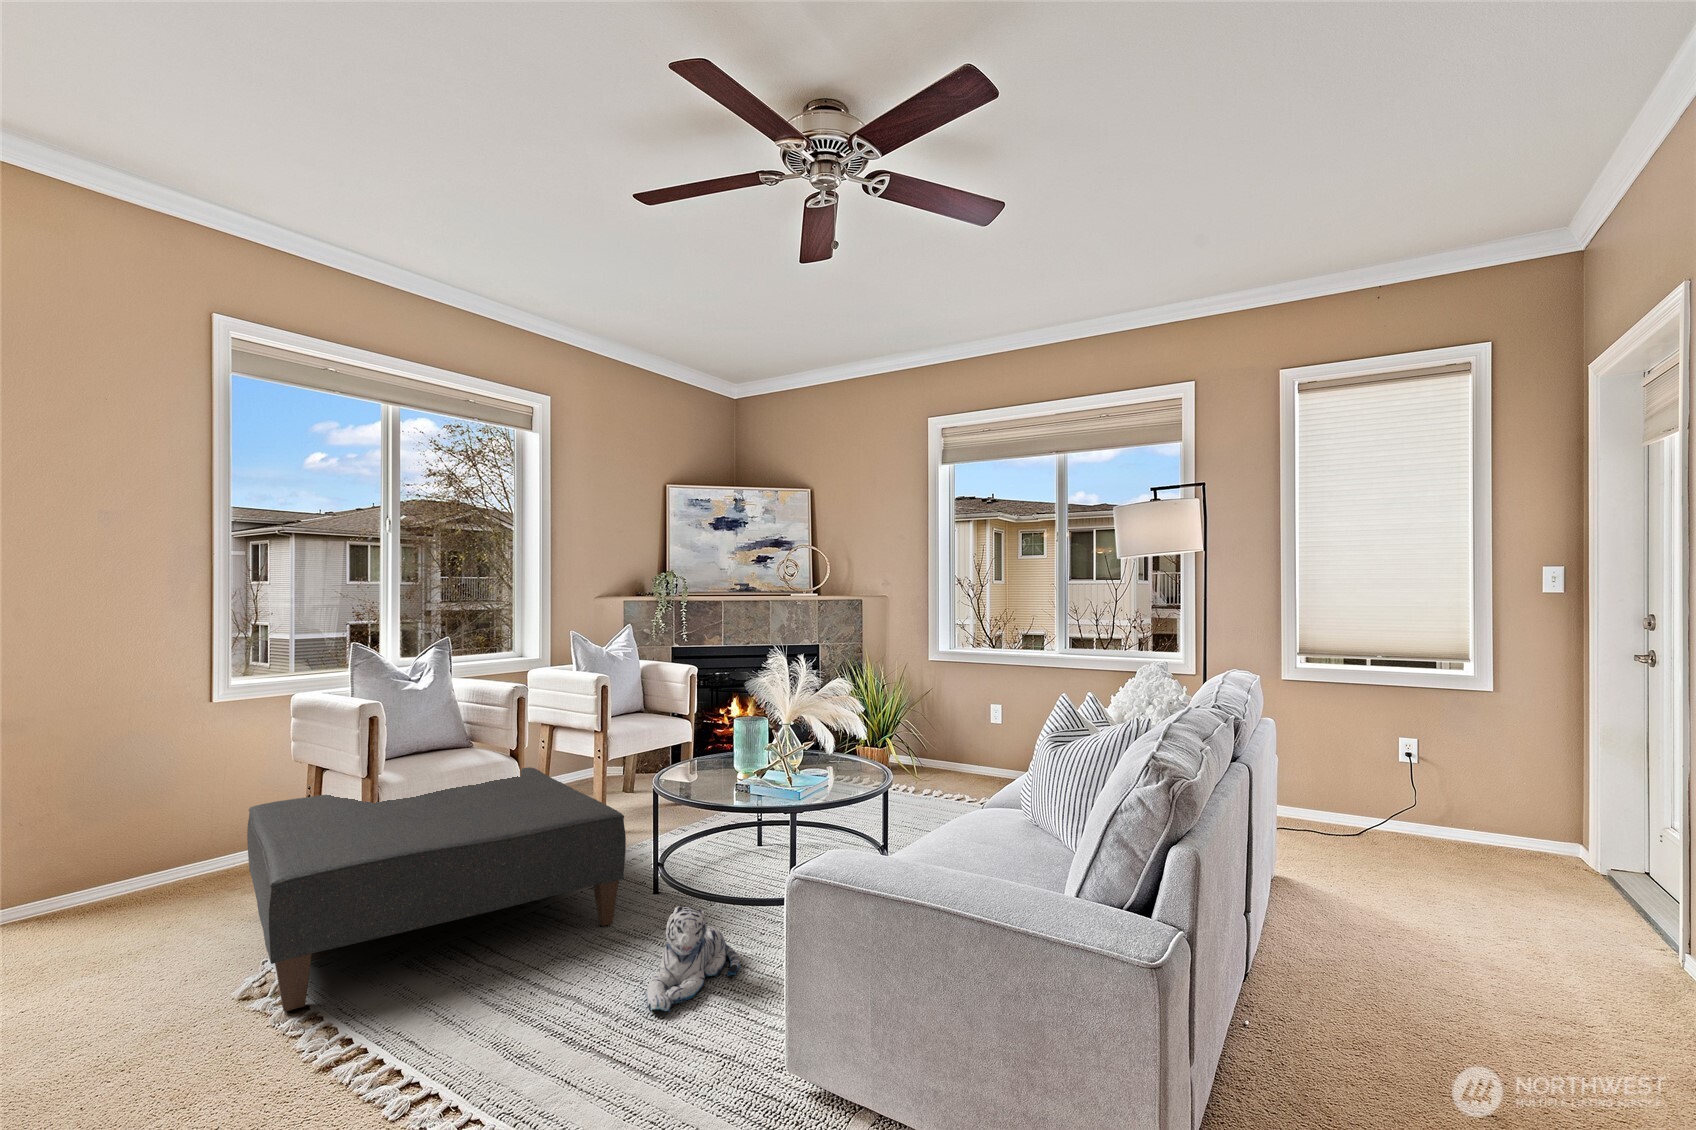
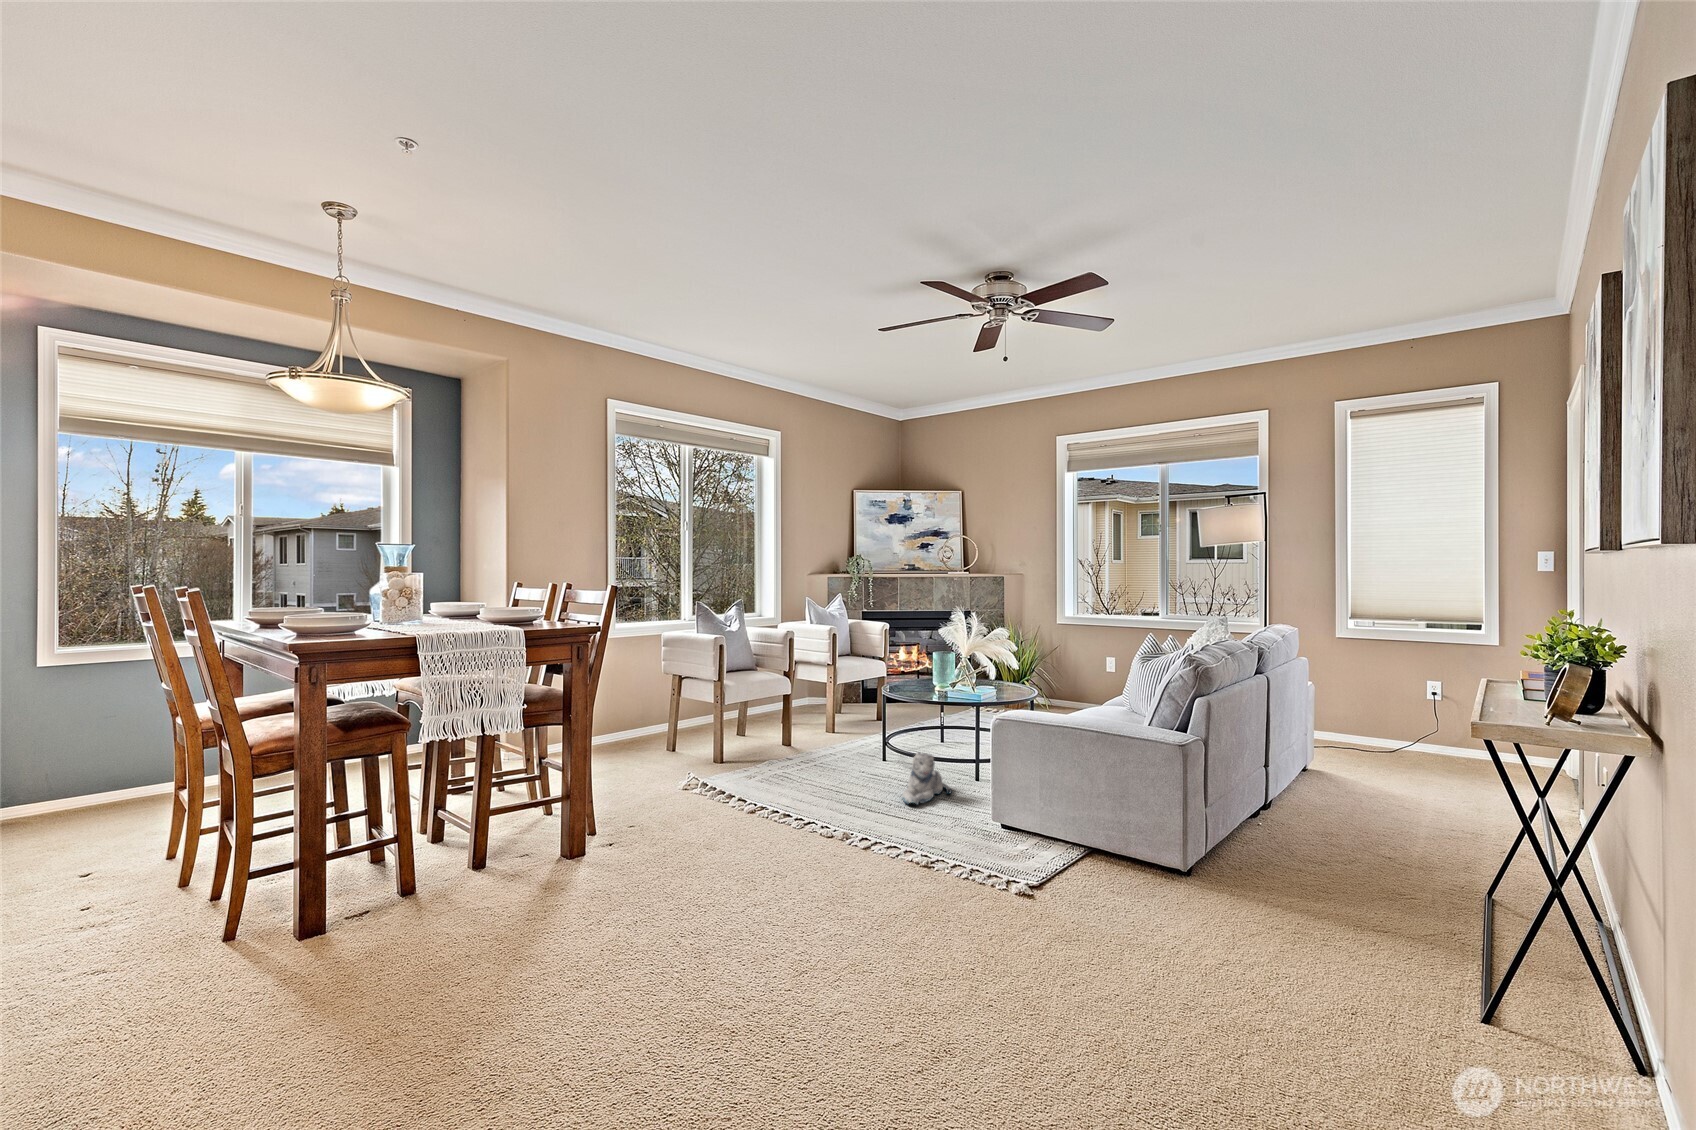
ottoman: present [247,767,626,1012] -> none [644,686,874,797]

